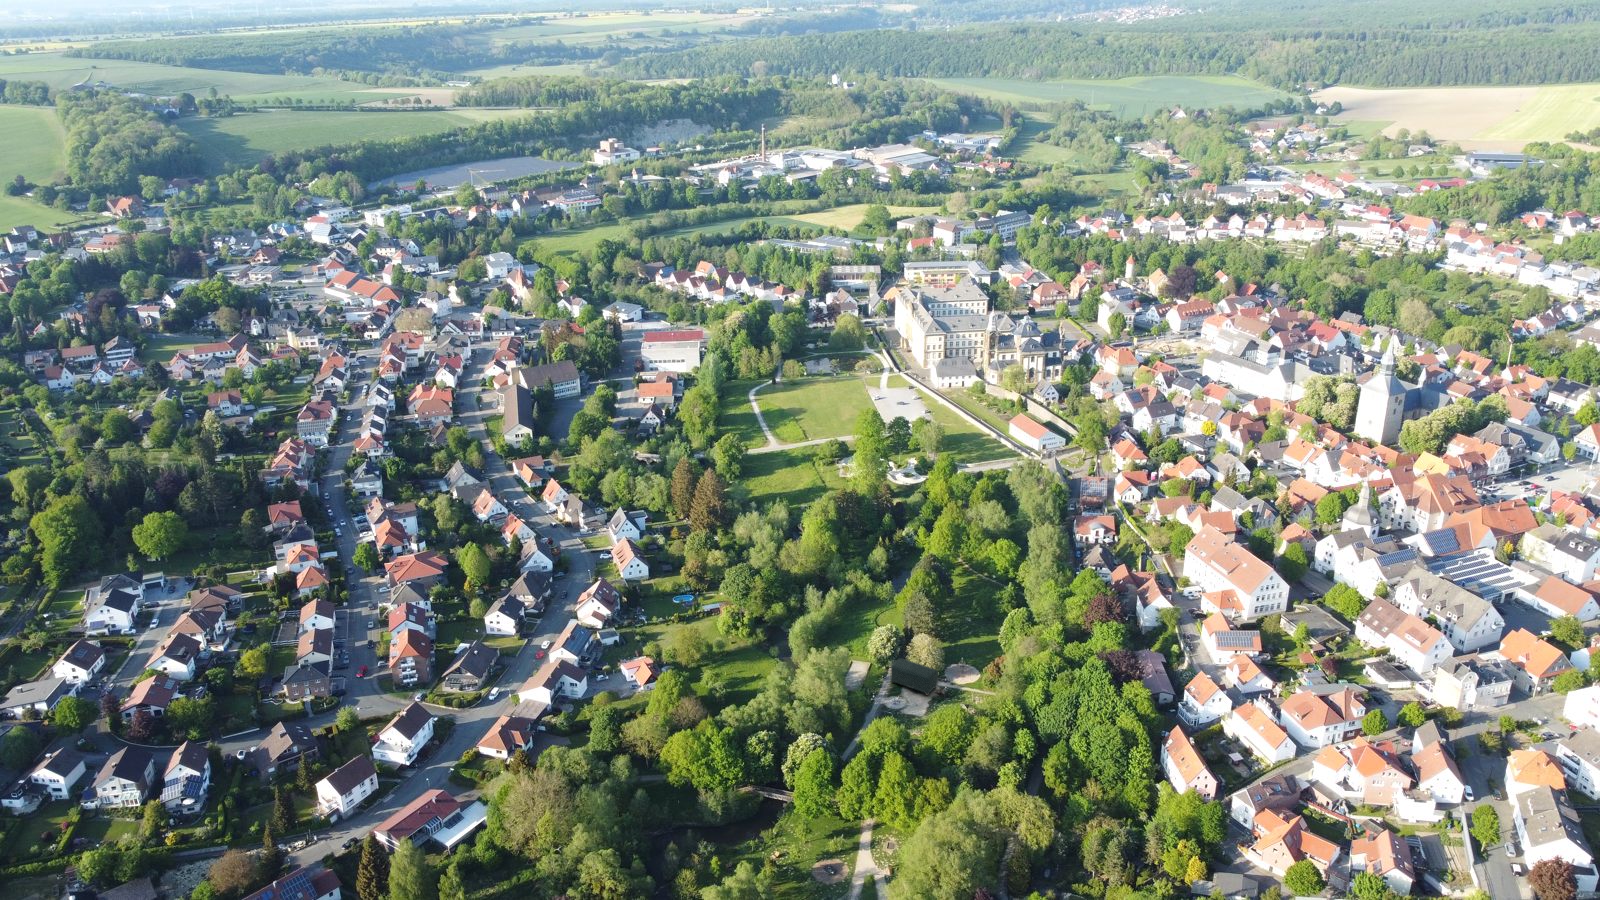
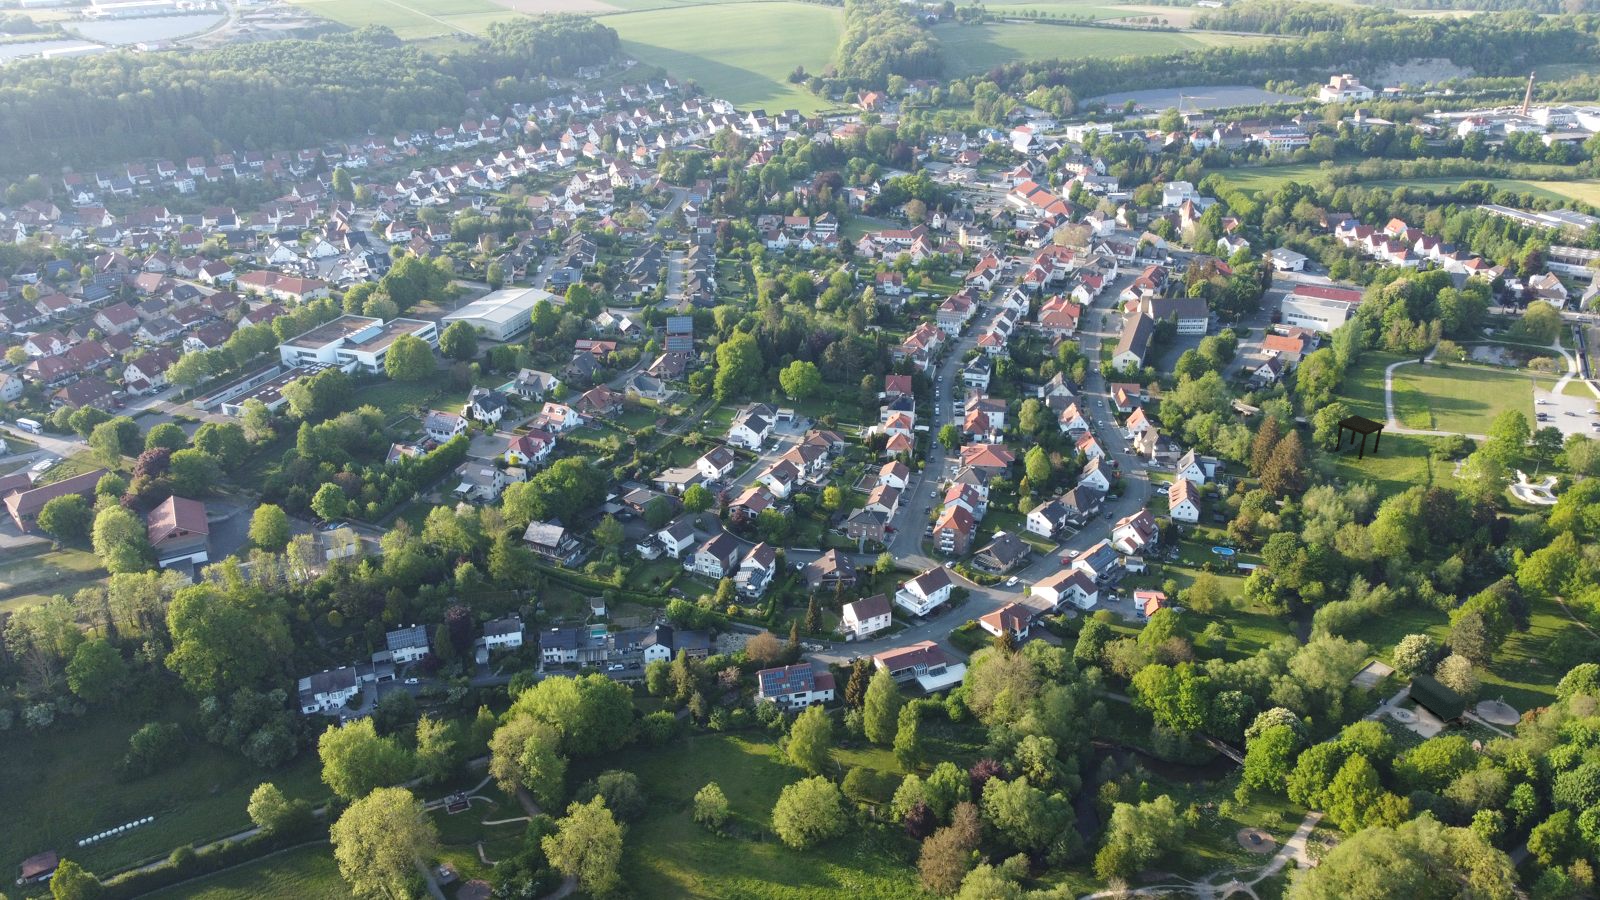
dining table: none [737,441,775,481] -> present [1335,415,1385,459]

